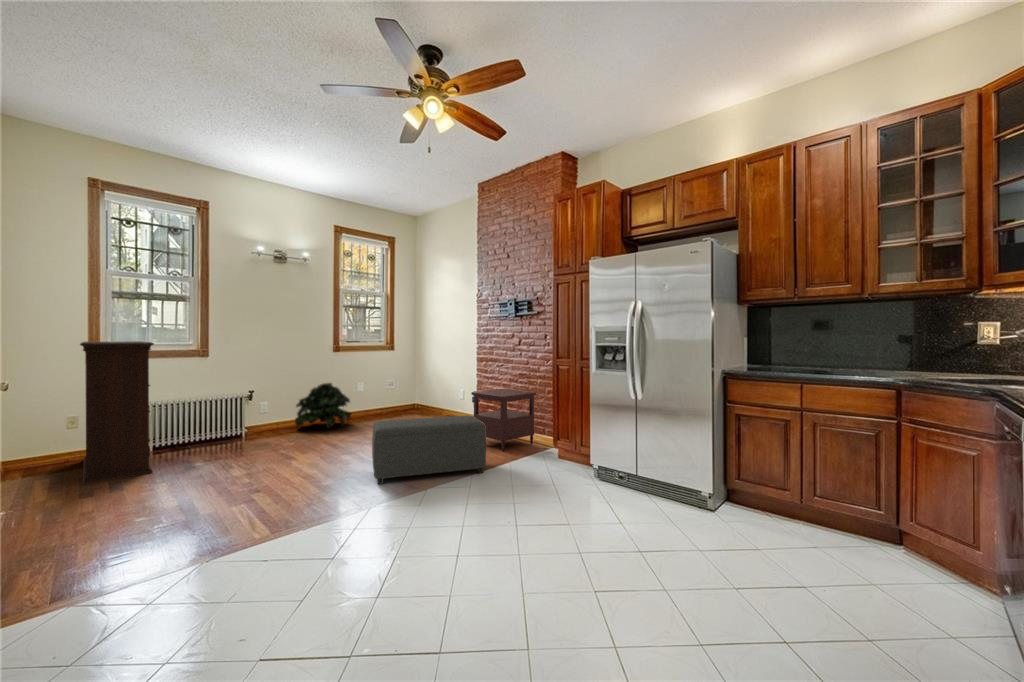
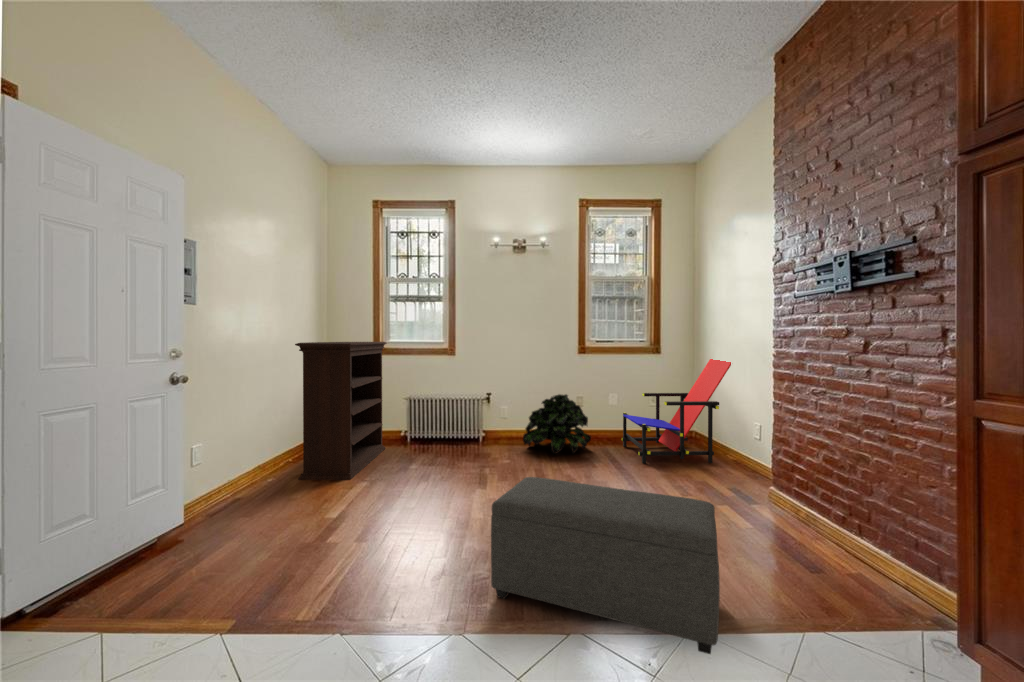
lounge chair: none [371,350,447,425] -> present [622,359,731,464]
side table: present [471,389,536,451] -> none [739,442,909,590]

